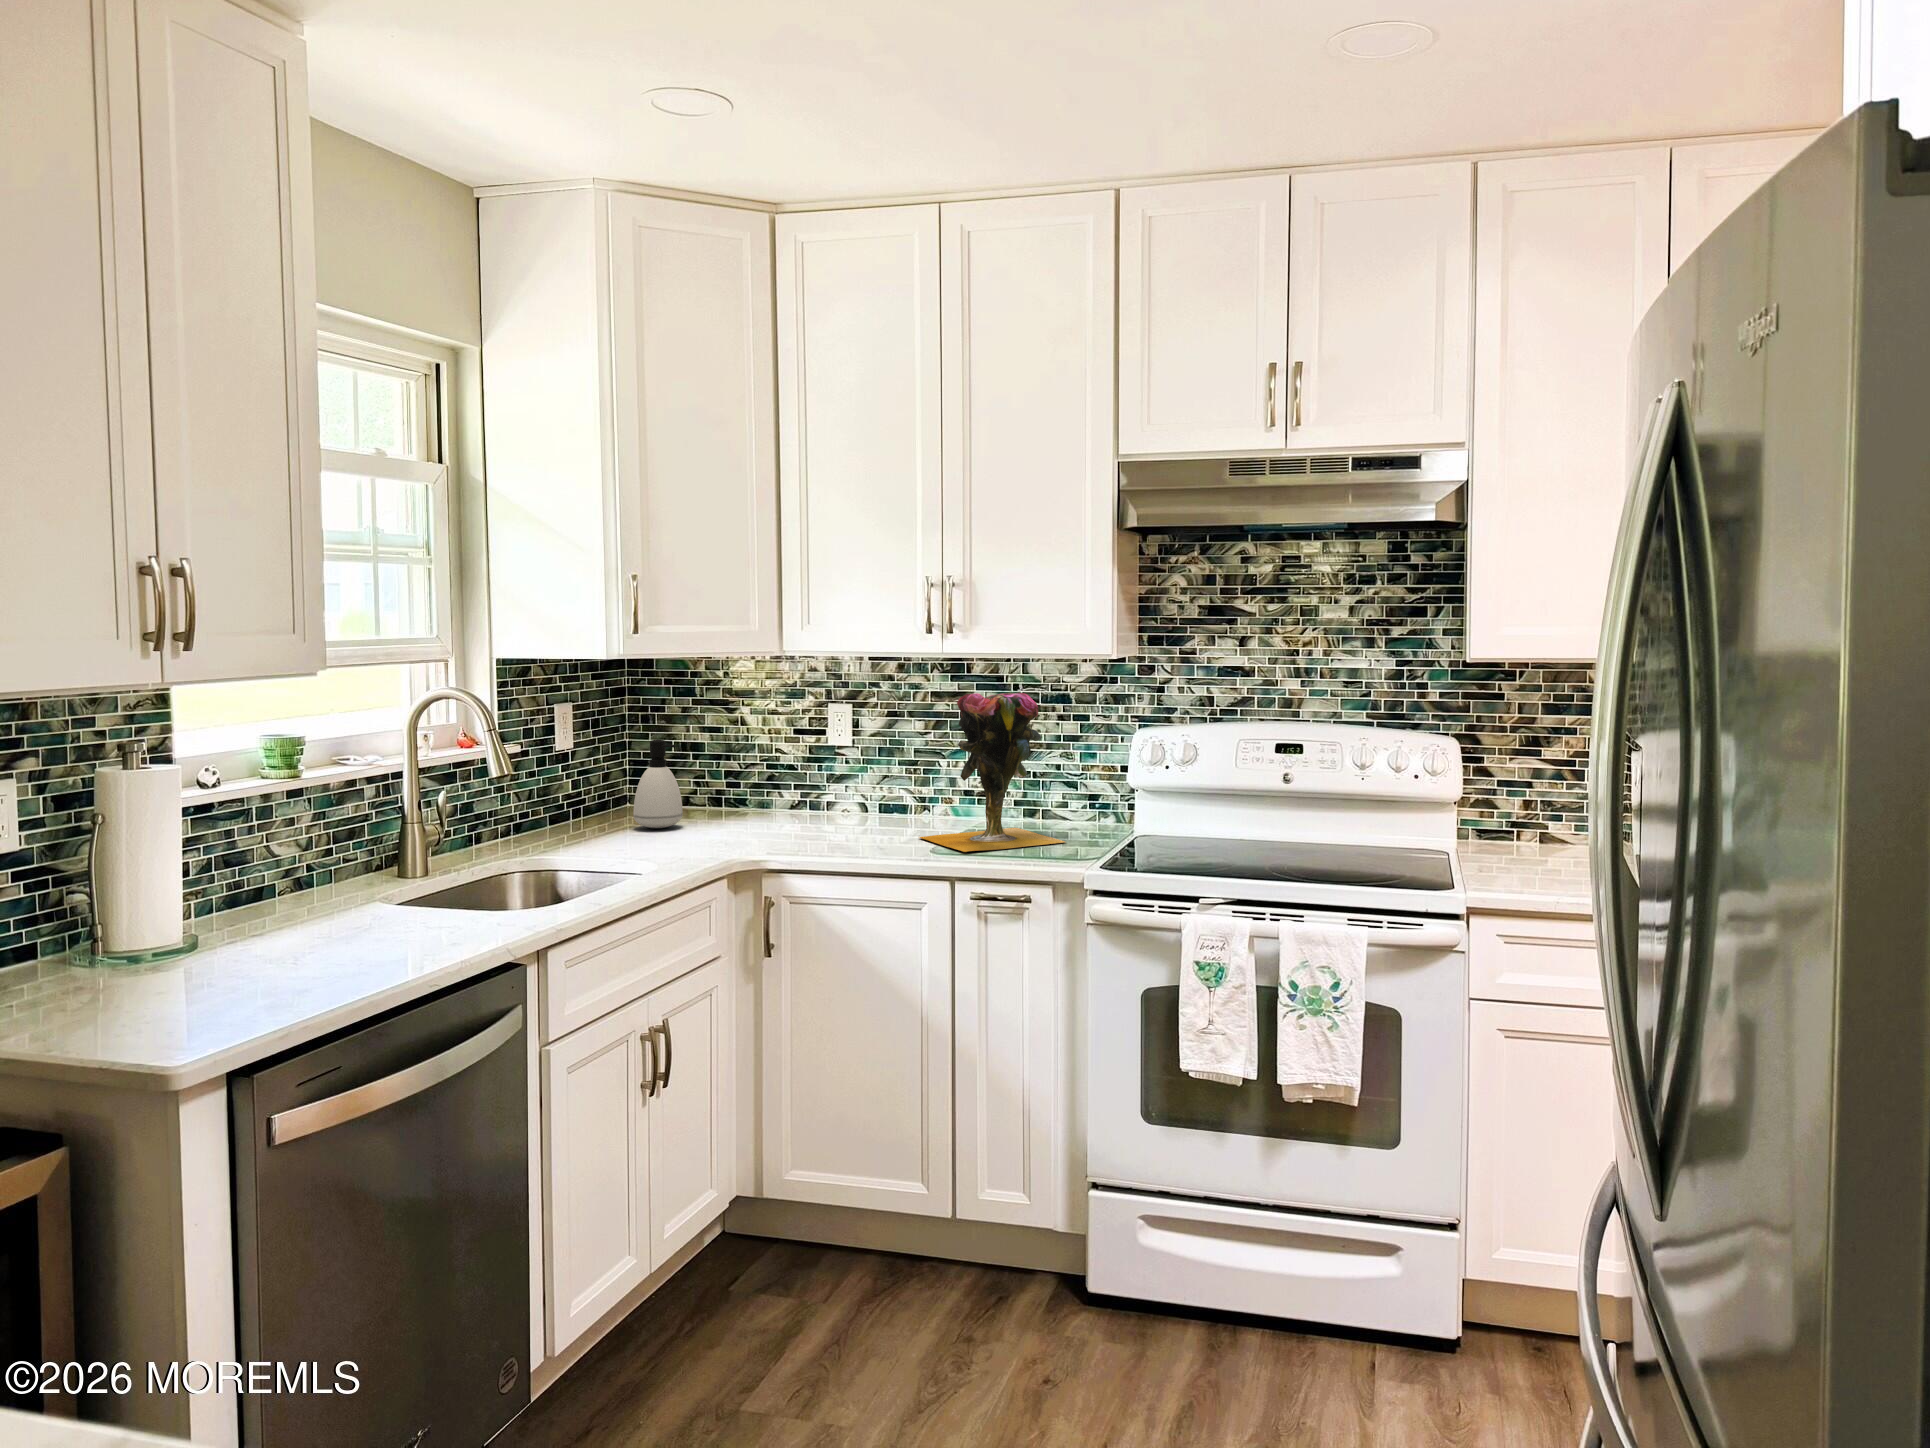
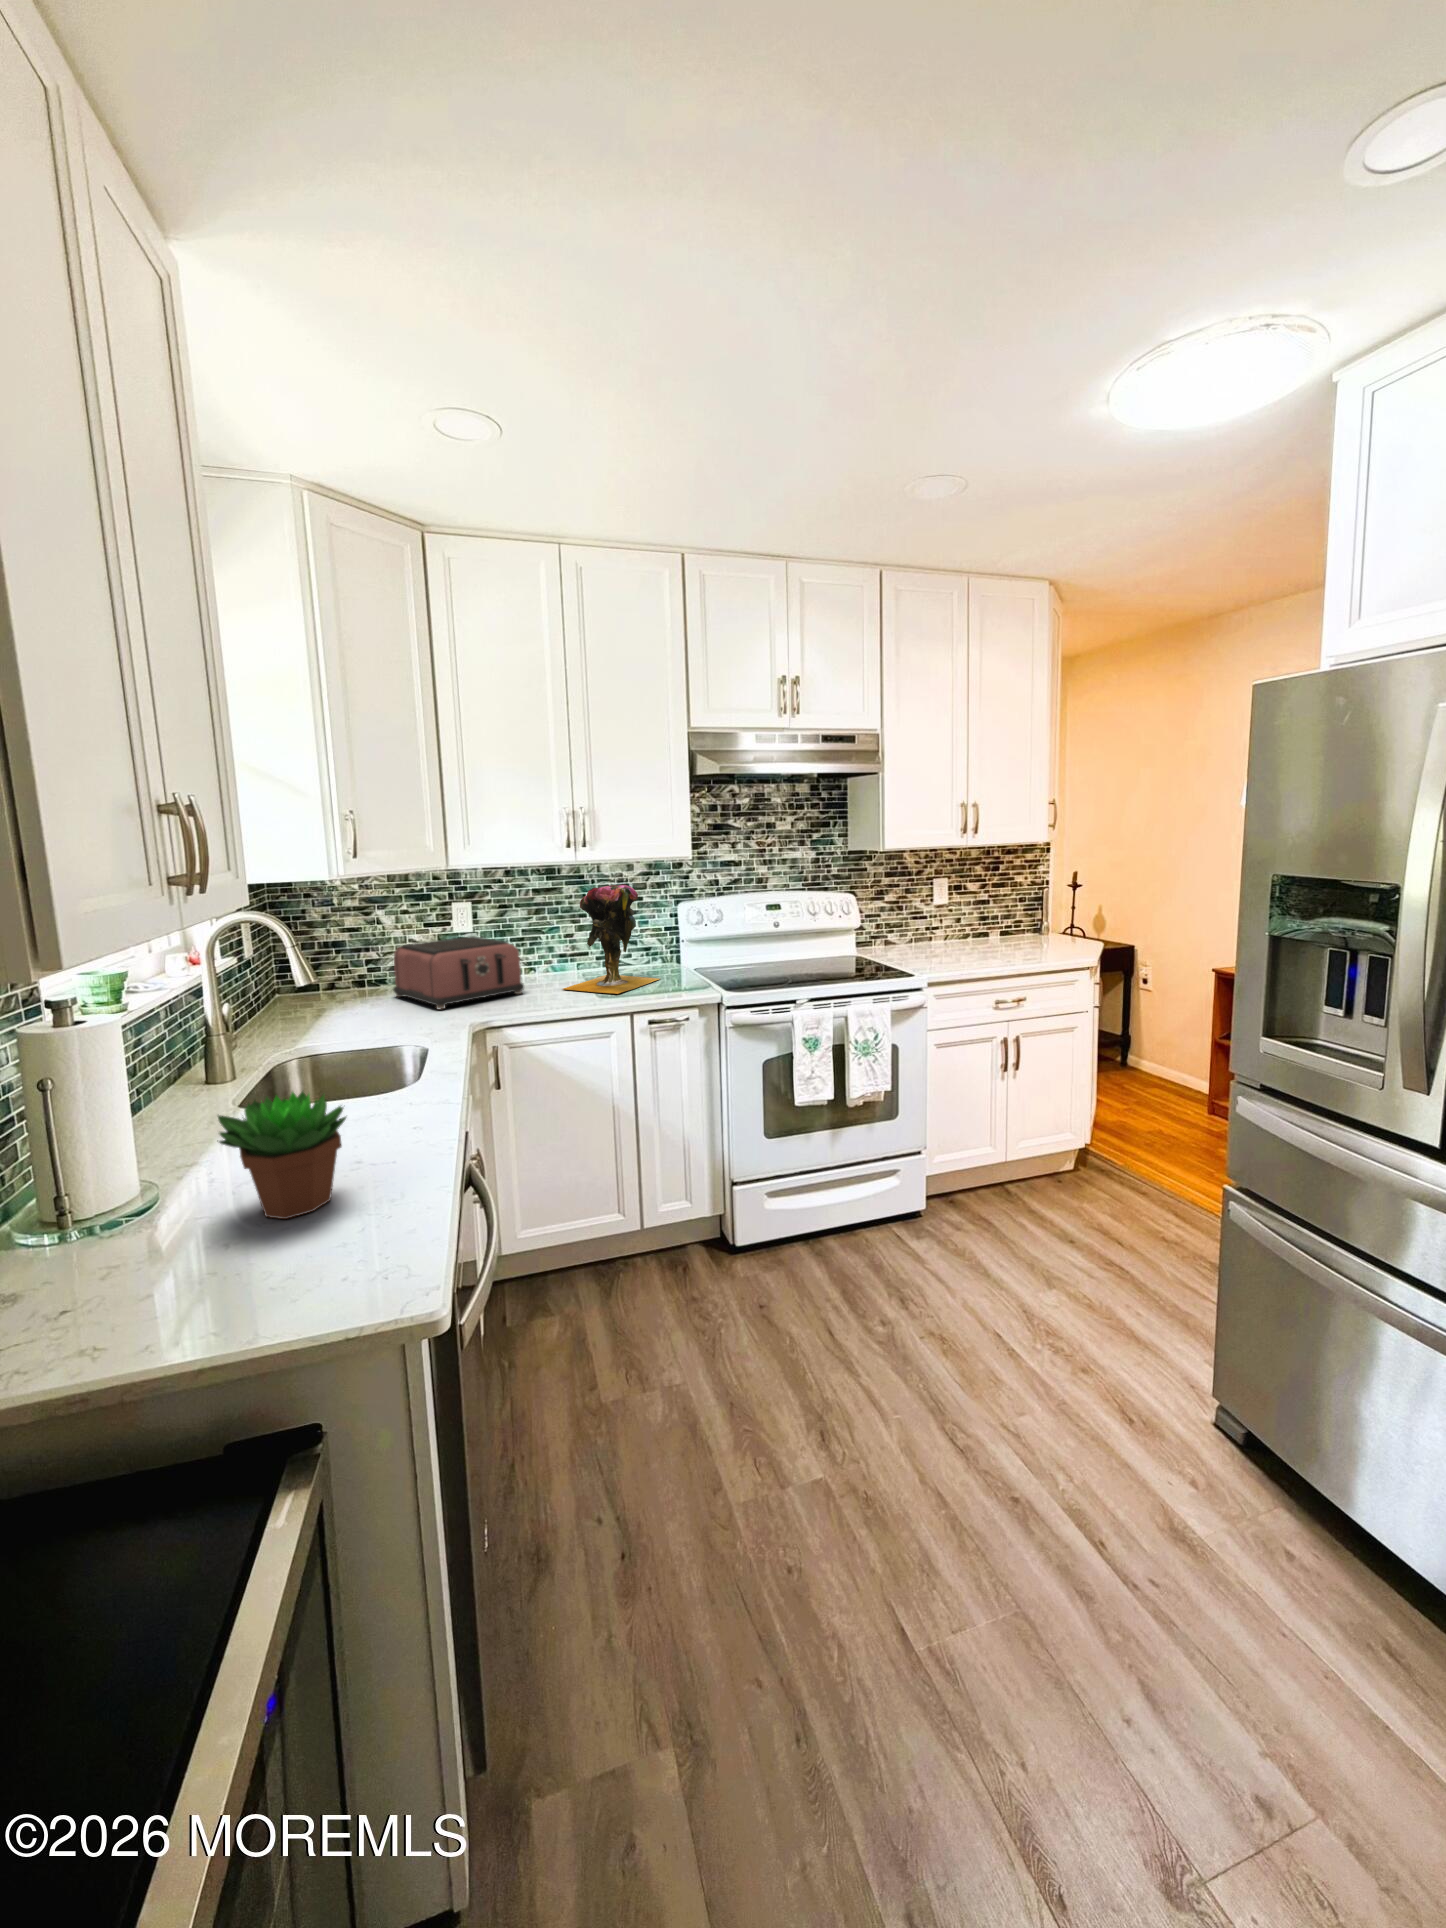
soap dispenser: present [633,739,683,828] -> none [320,941,362,1012]
toaster: none [735,752,868,840] -> present [393,936,524,1009]
succulent plant: none [177,862,316,990] -> present [218,1091,346,1219]

